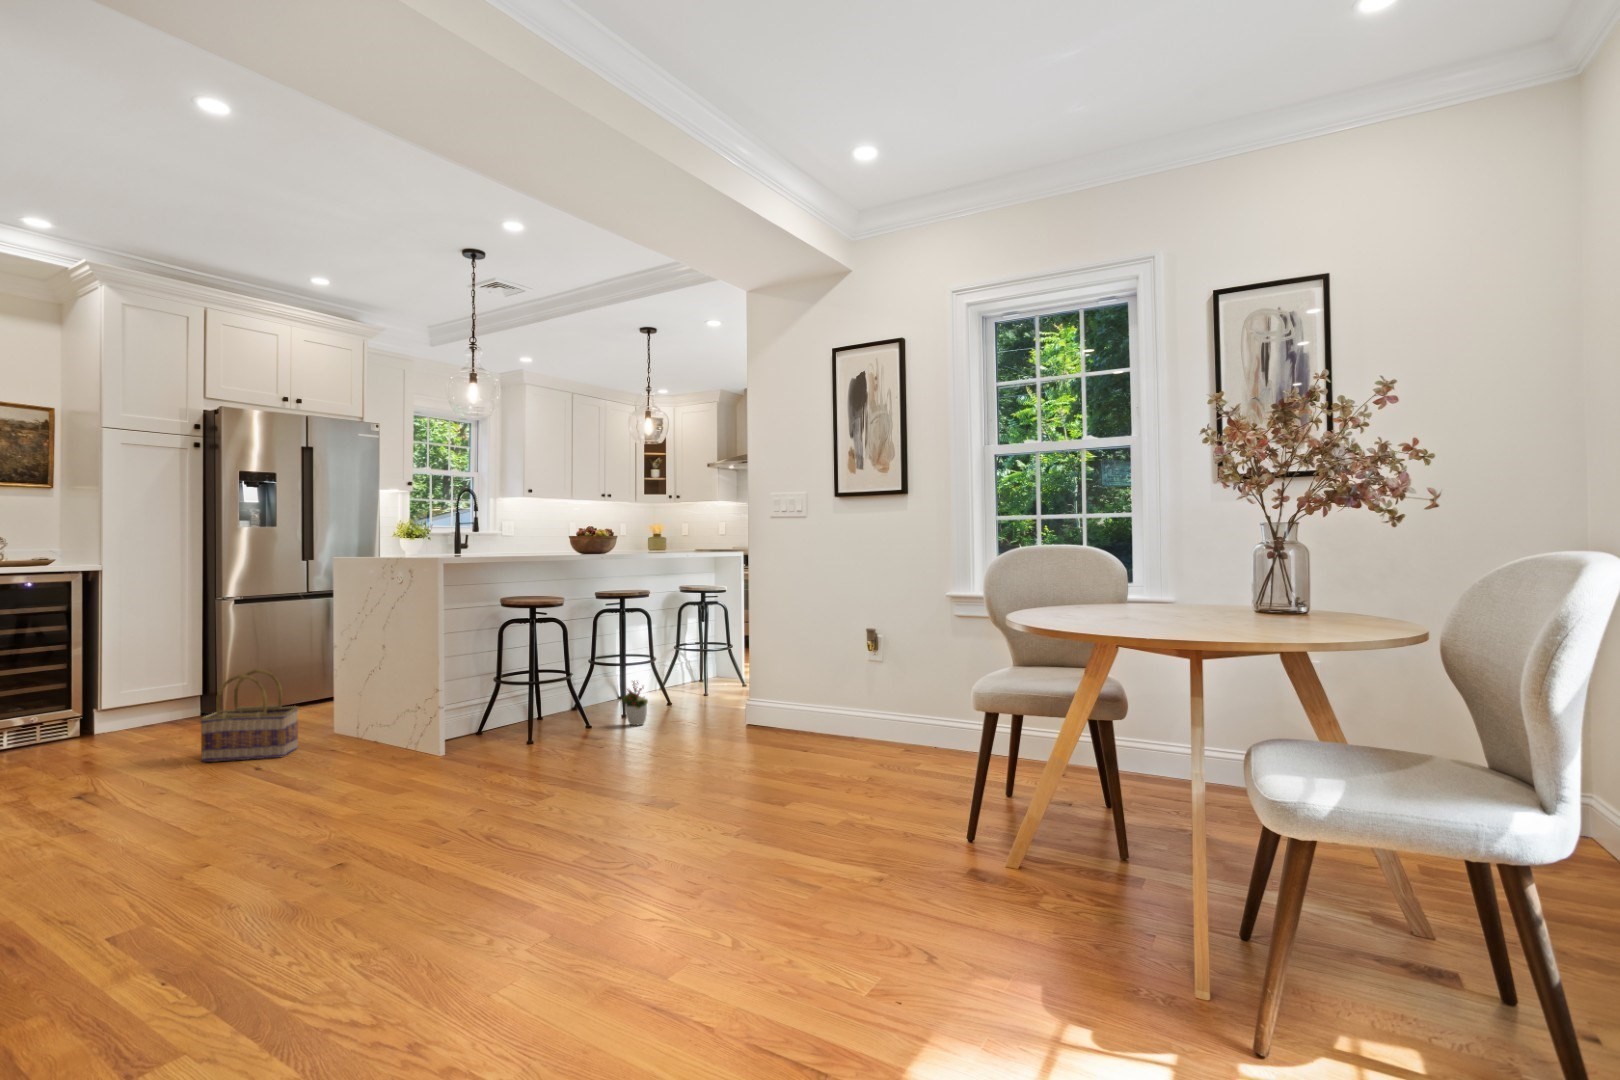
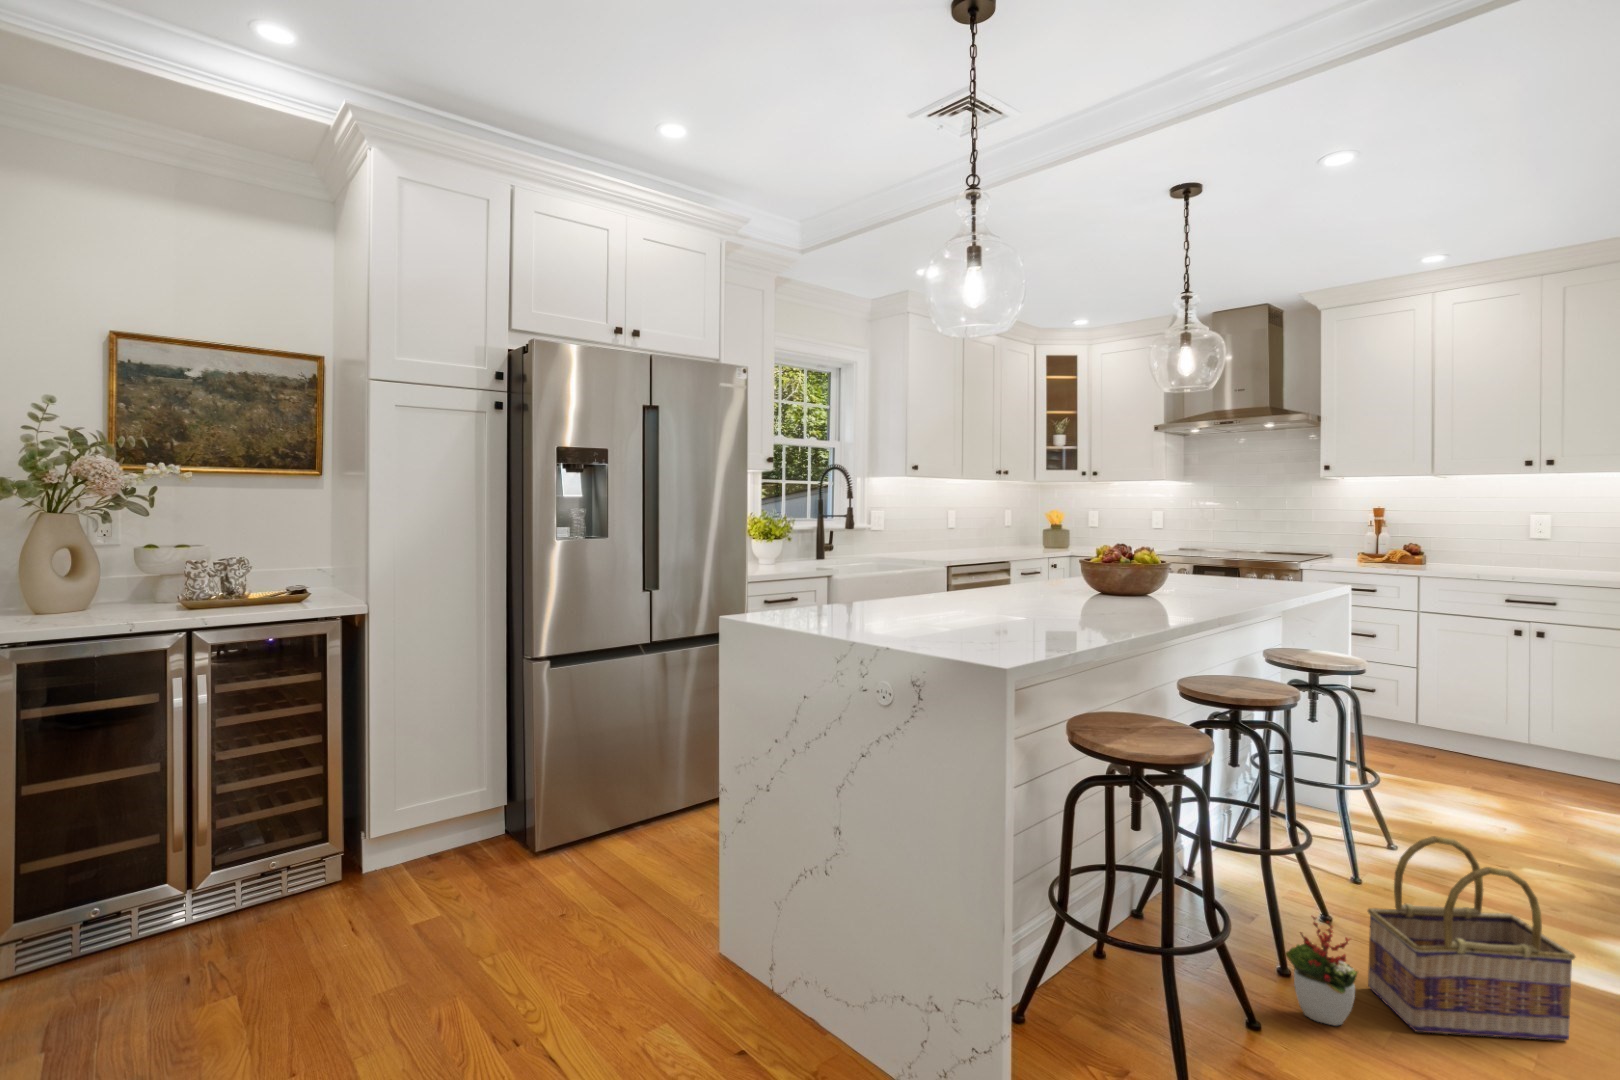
basket: present [200,669,299,762] -> present [1368,836,1575,1040]

